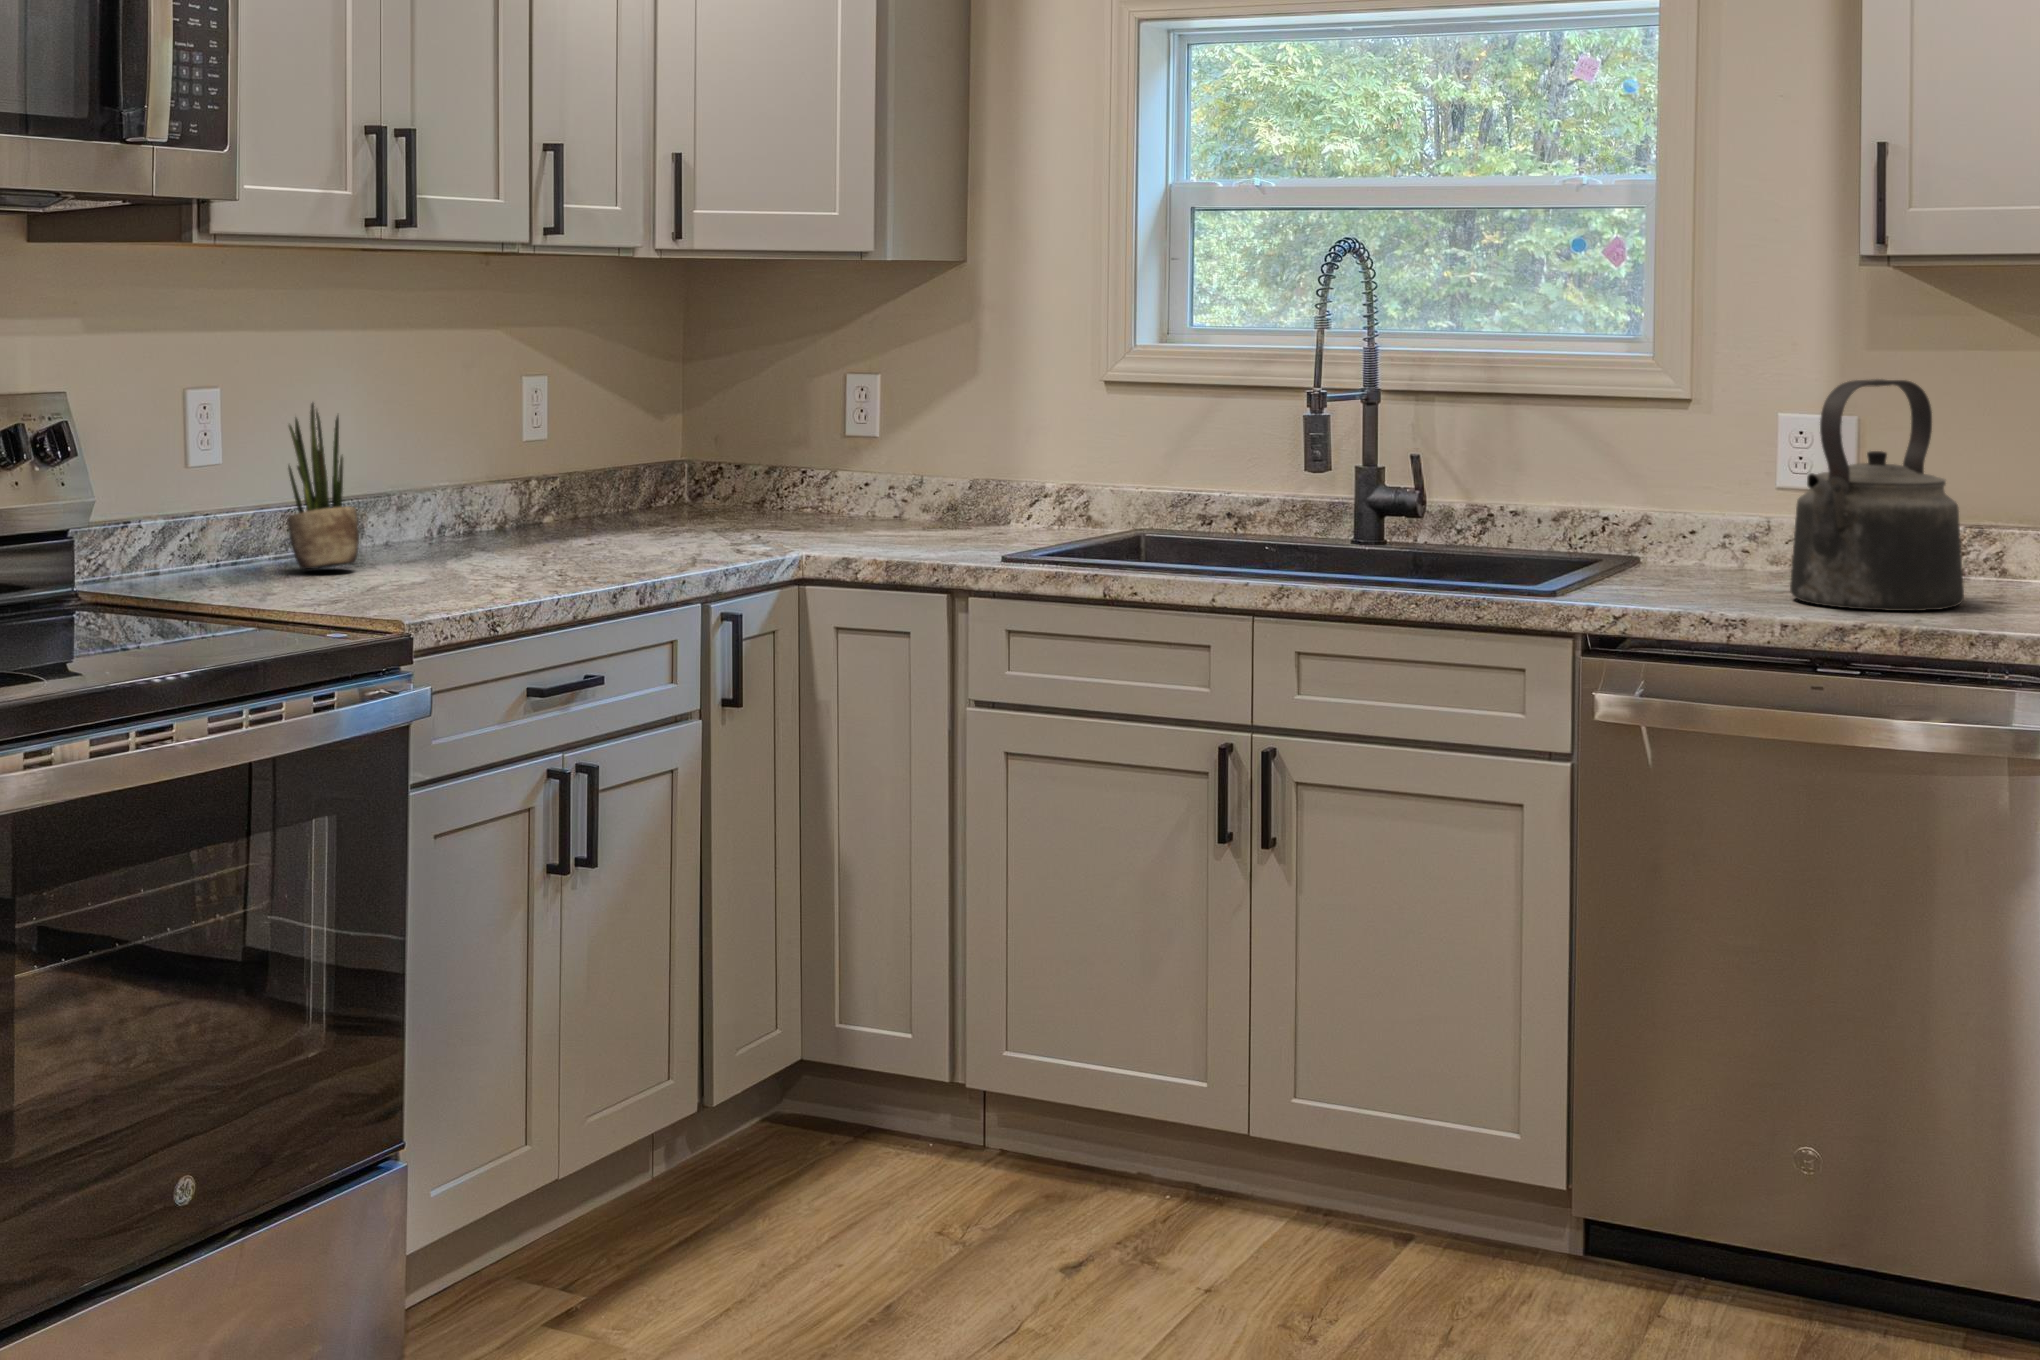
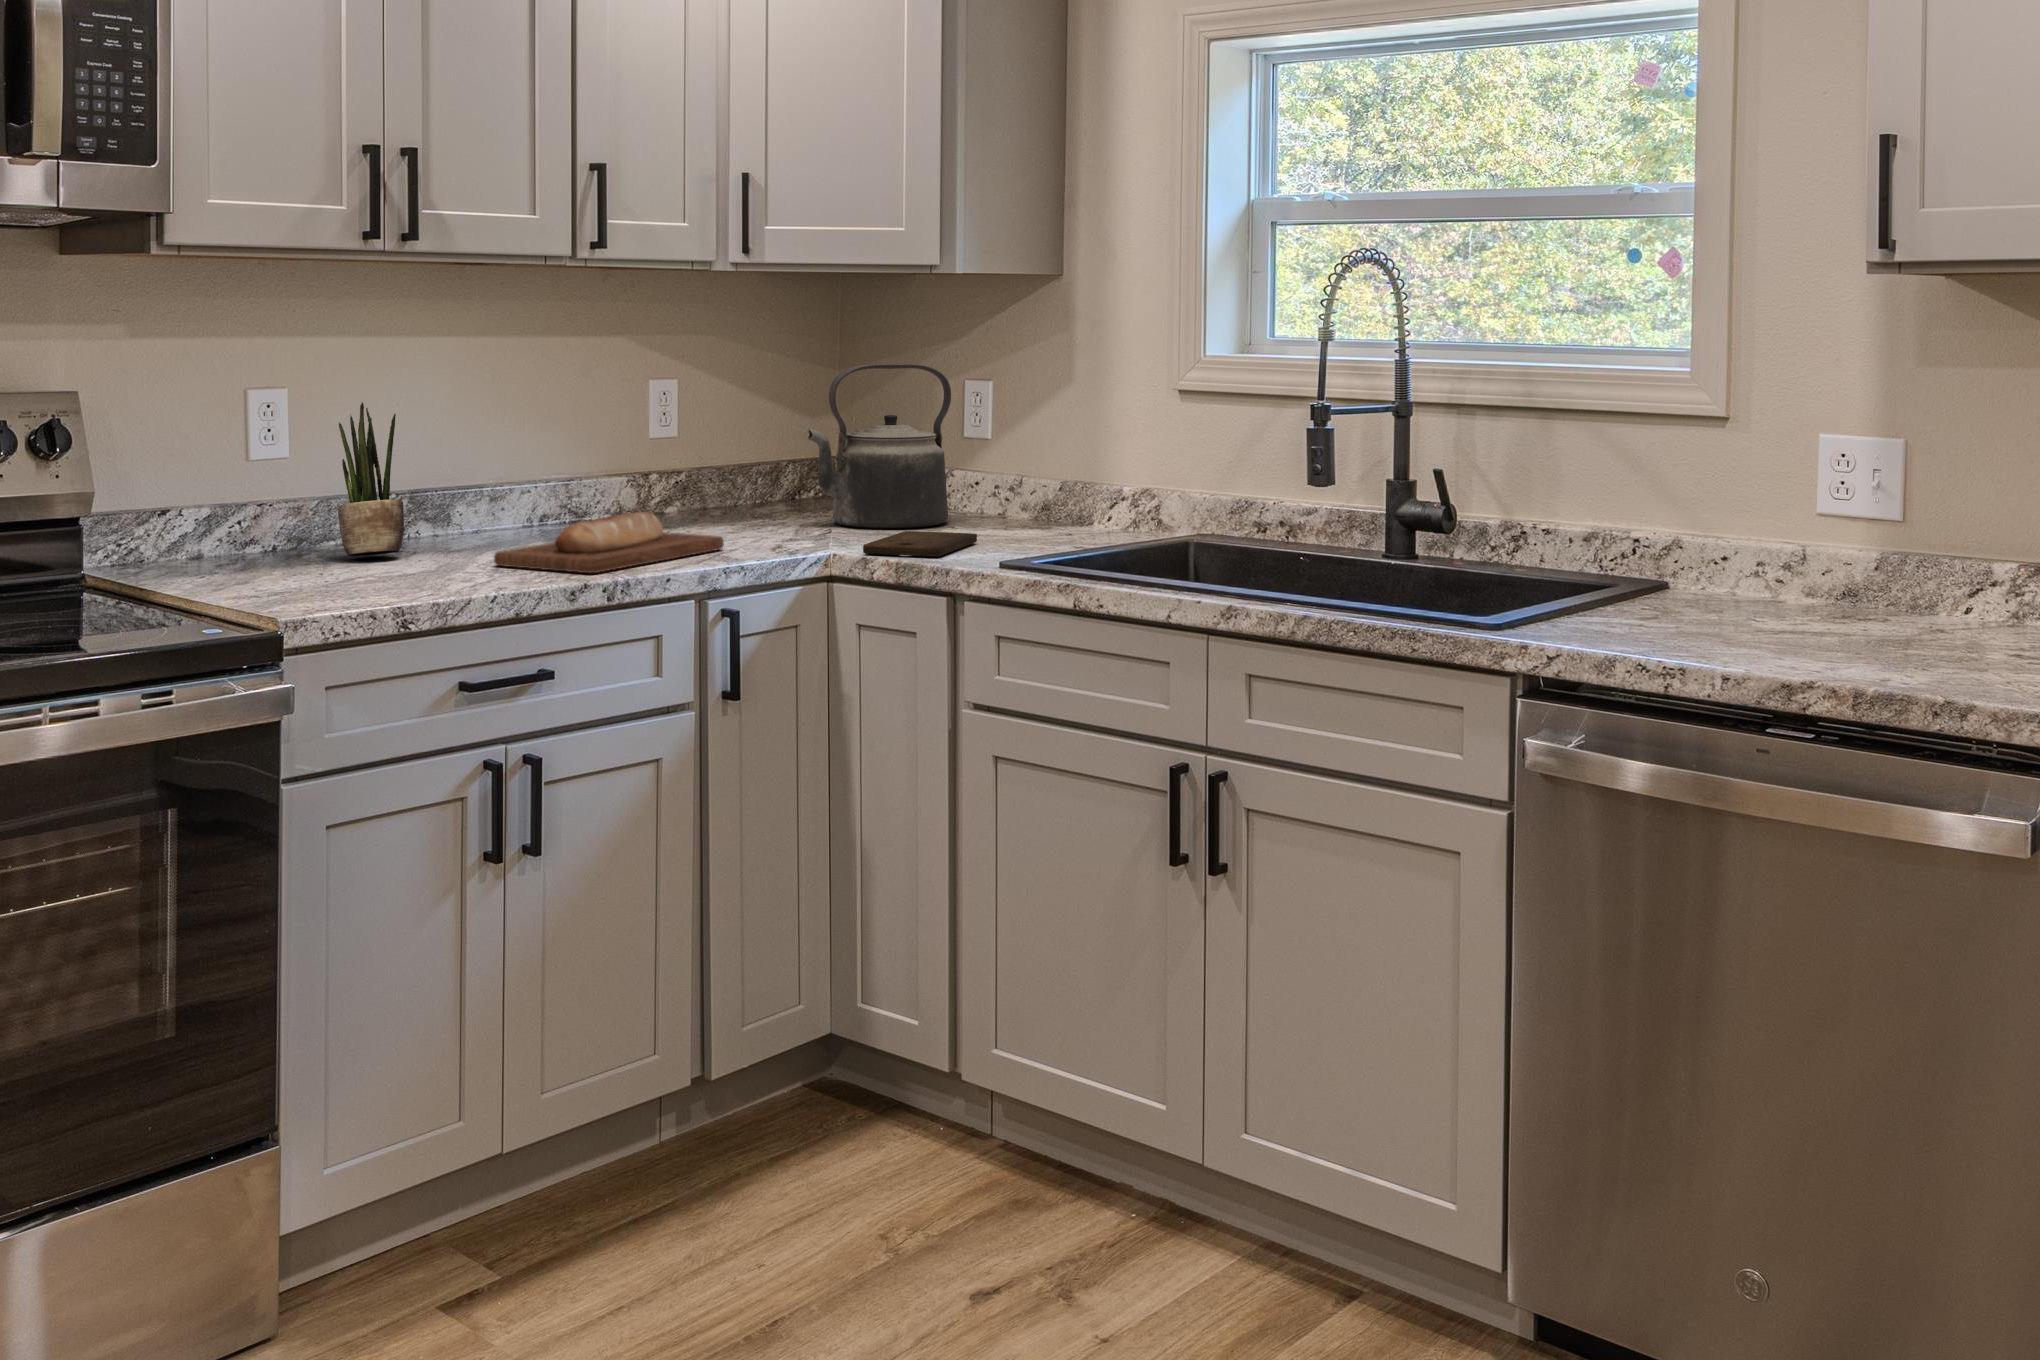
kettle: present [1790,379,1964,611] -> present [808,364,951,528]
bread loaf: none [477,516,682,578] -> present [494,512,724,573]
cutting board: none [836,533,927,555] -> present [863,531,977,556]

